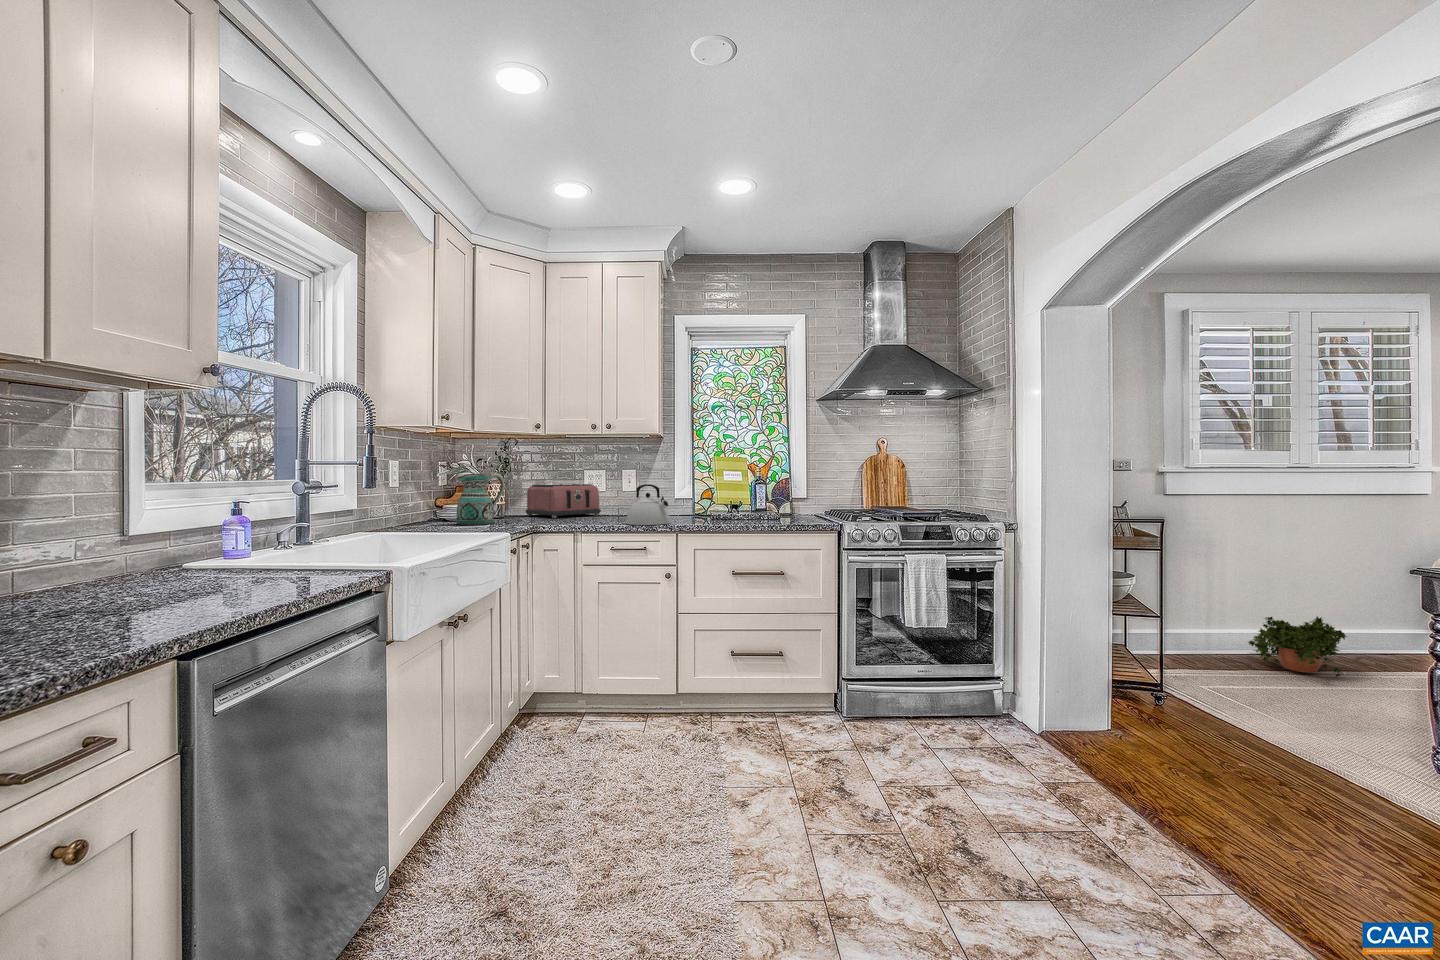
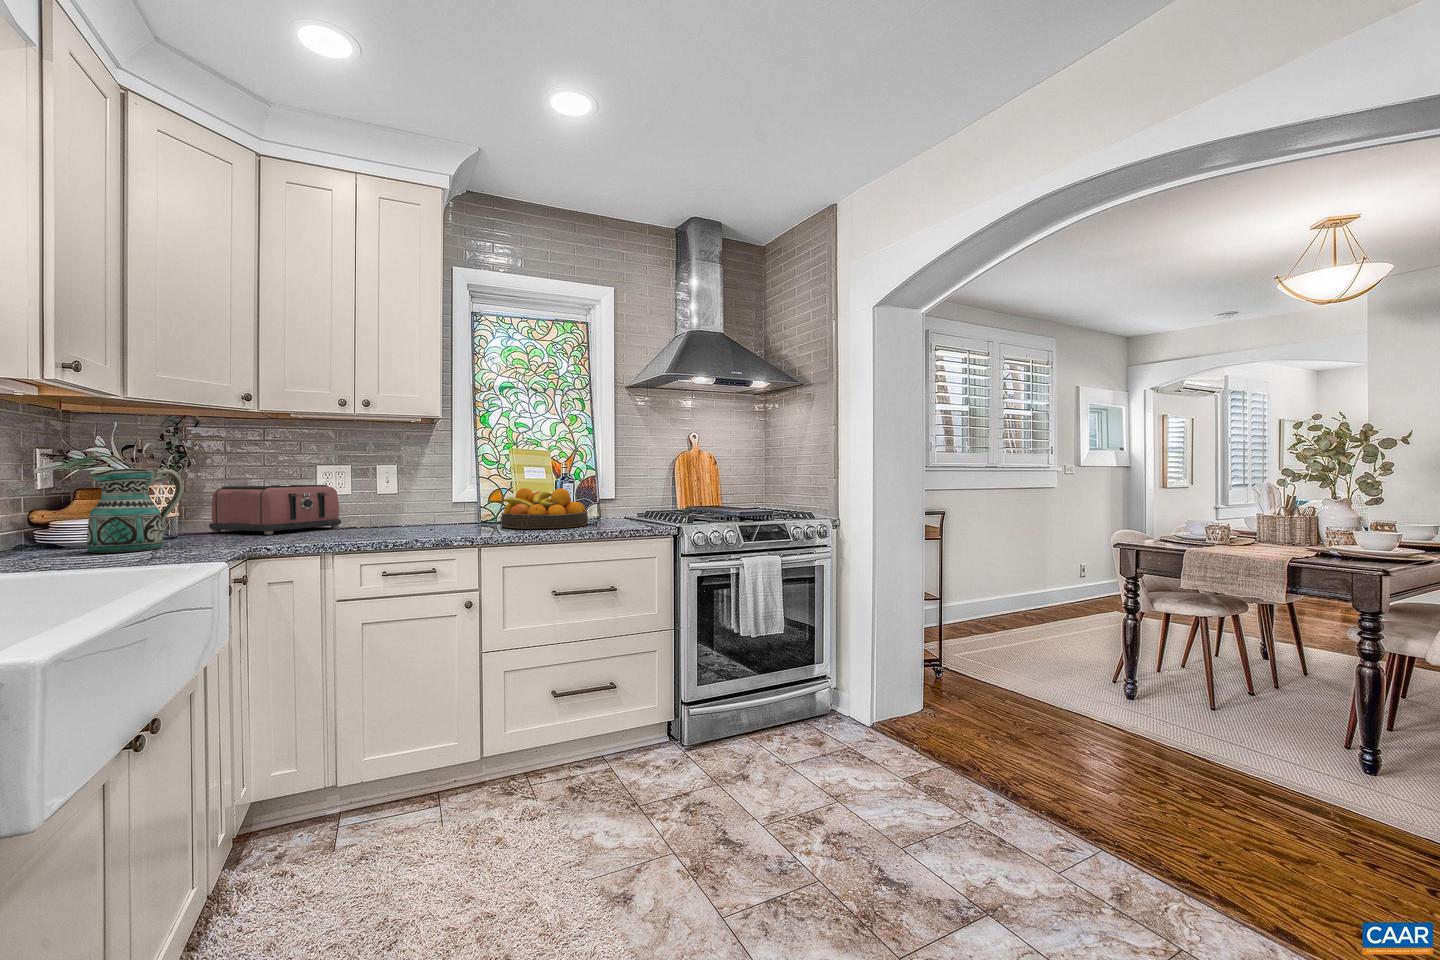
kettle: present [626,484,670,525] -> none [405,484,470,540]
fruit bowl: none [700,488,768,520] -> present [501,488,588,529]
potted plant: present [1249,617,1347,678] -> none [973,587,1038,636]

